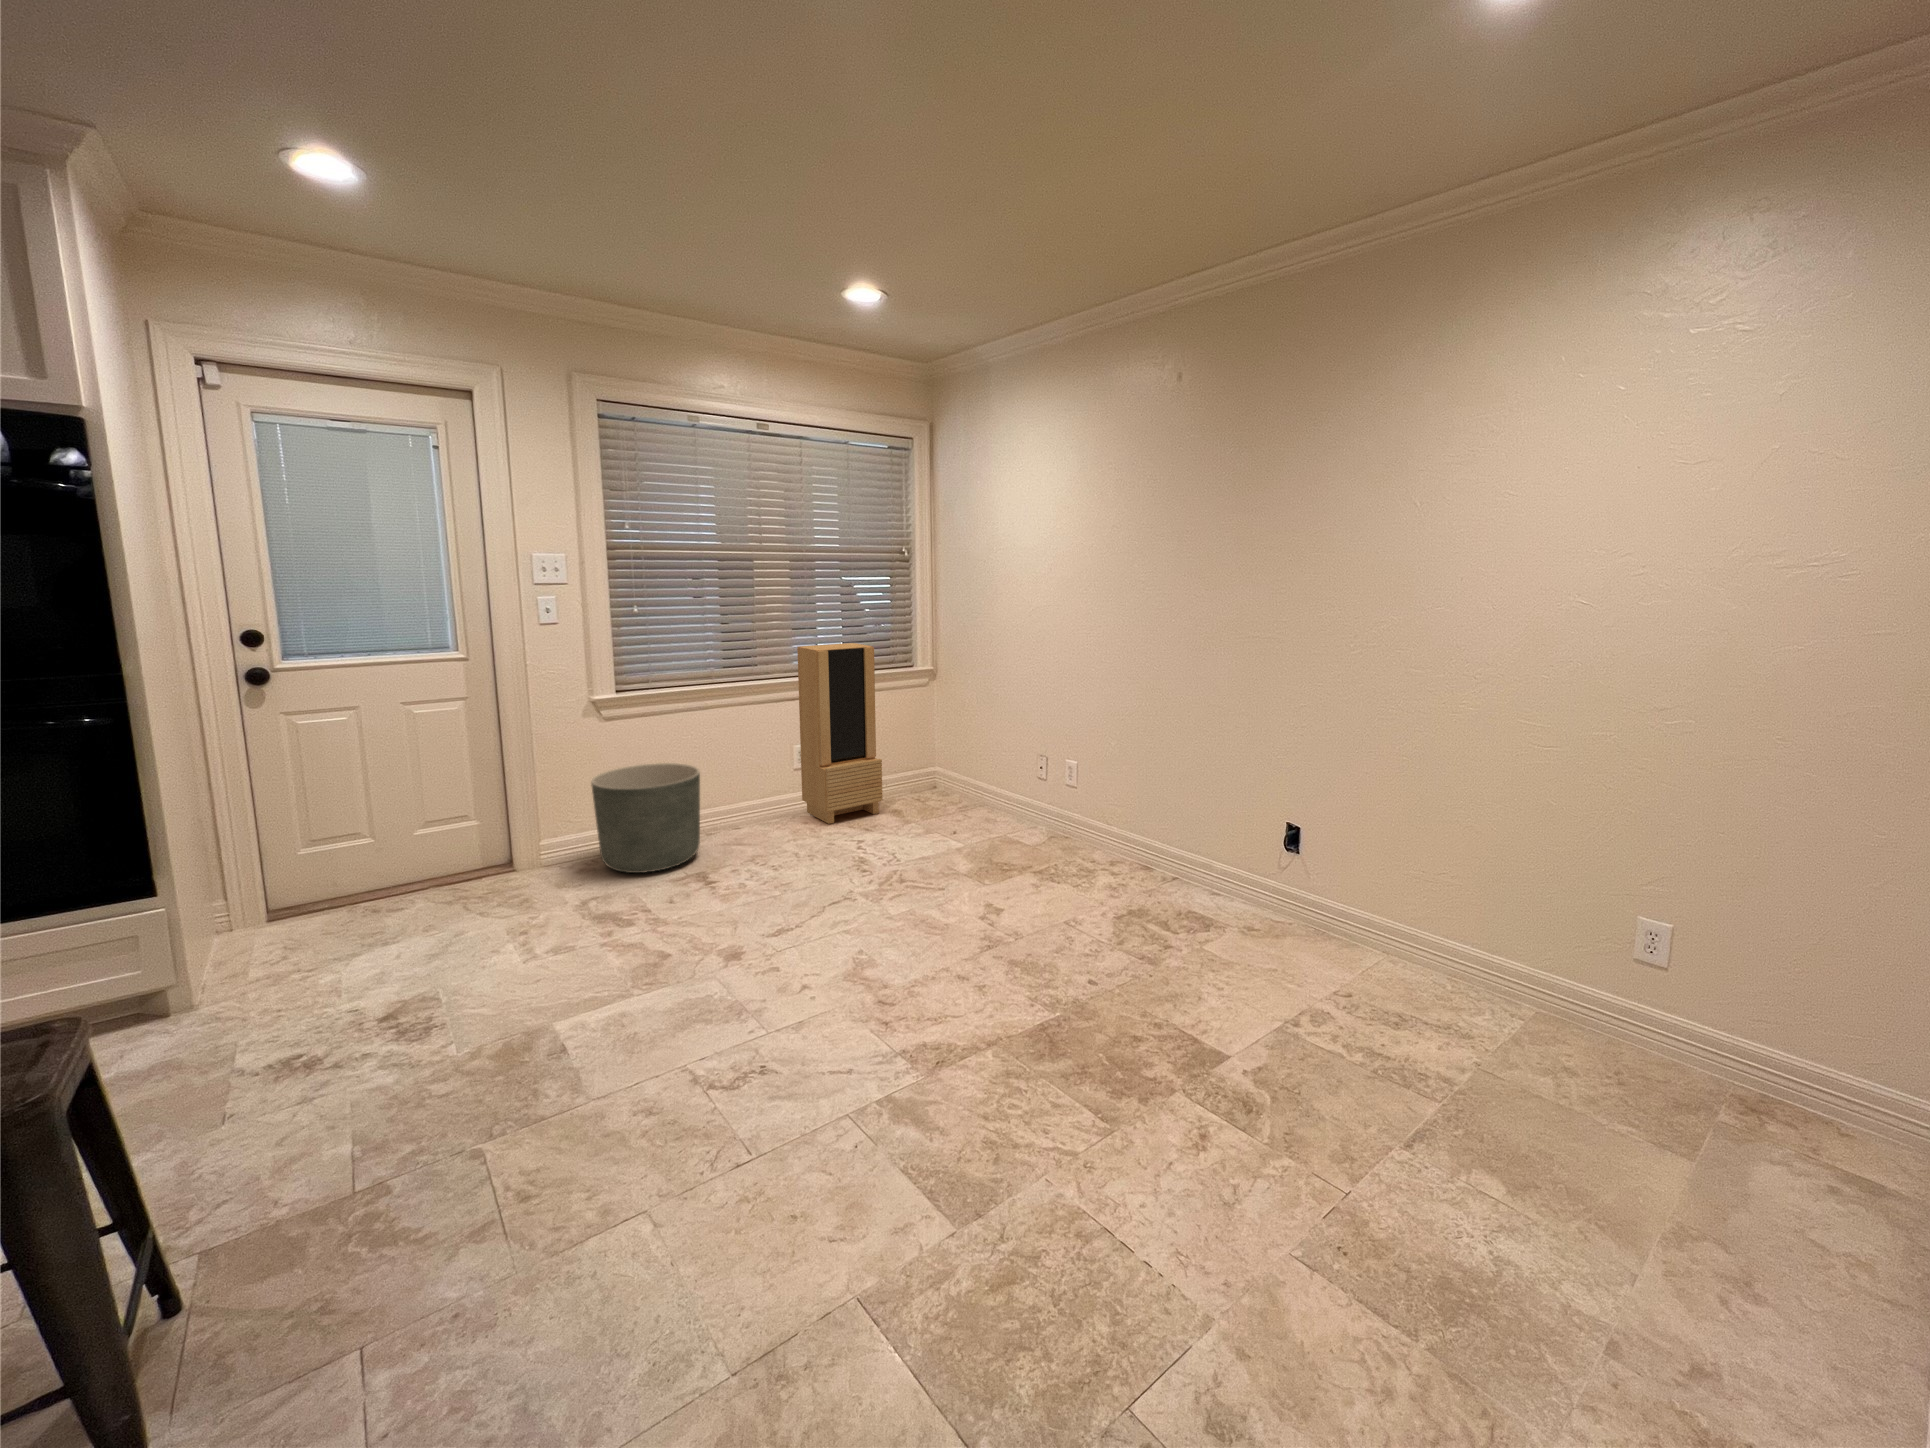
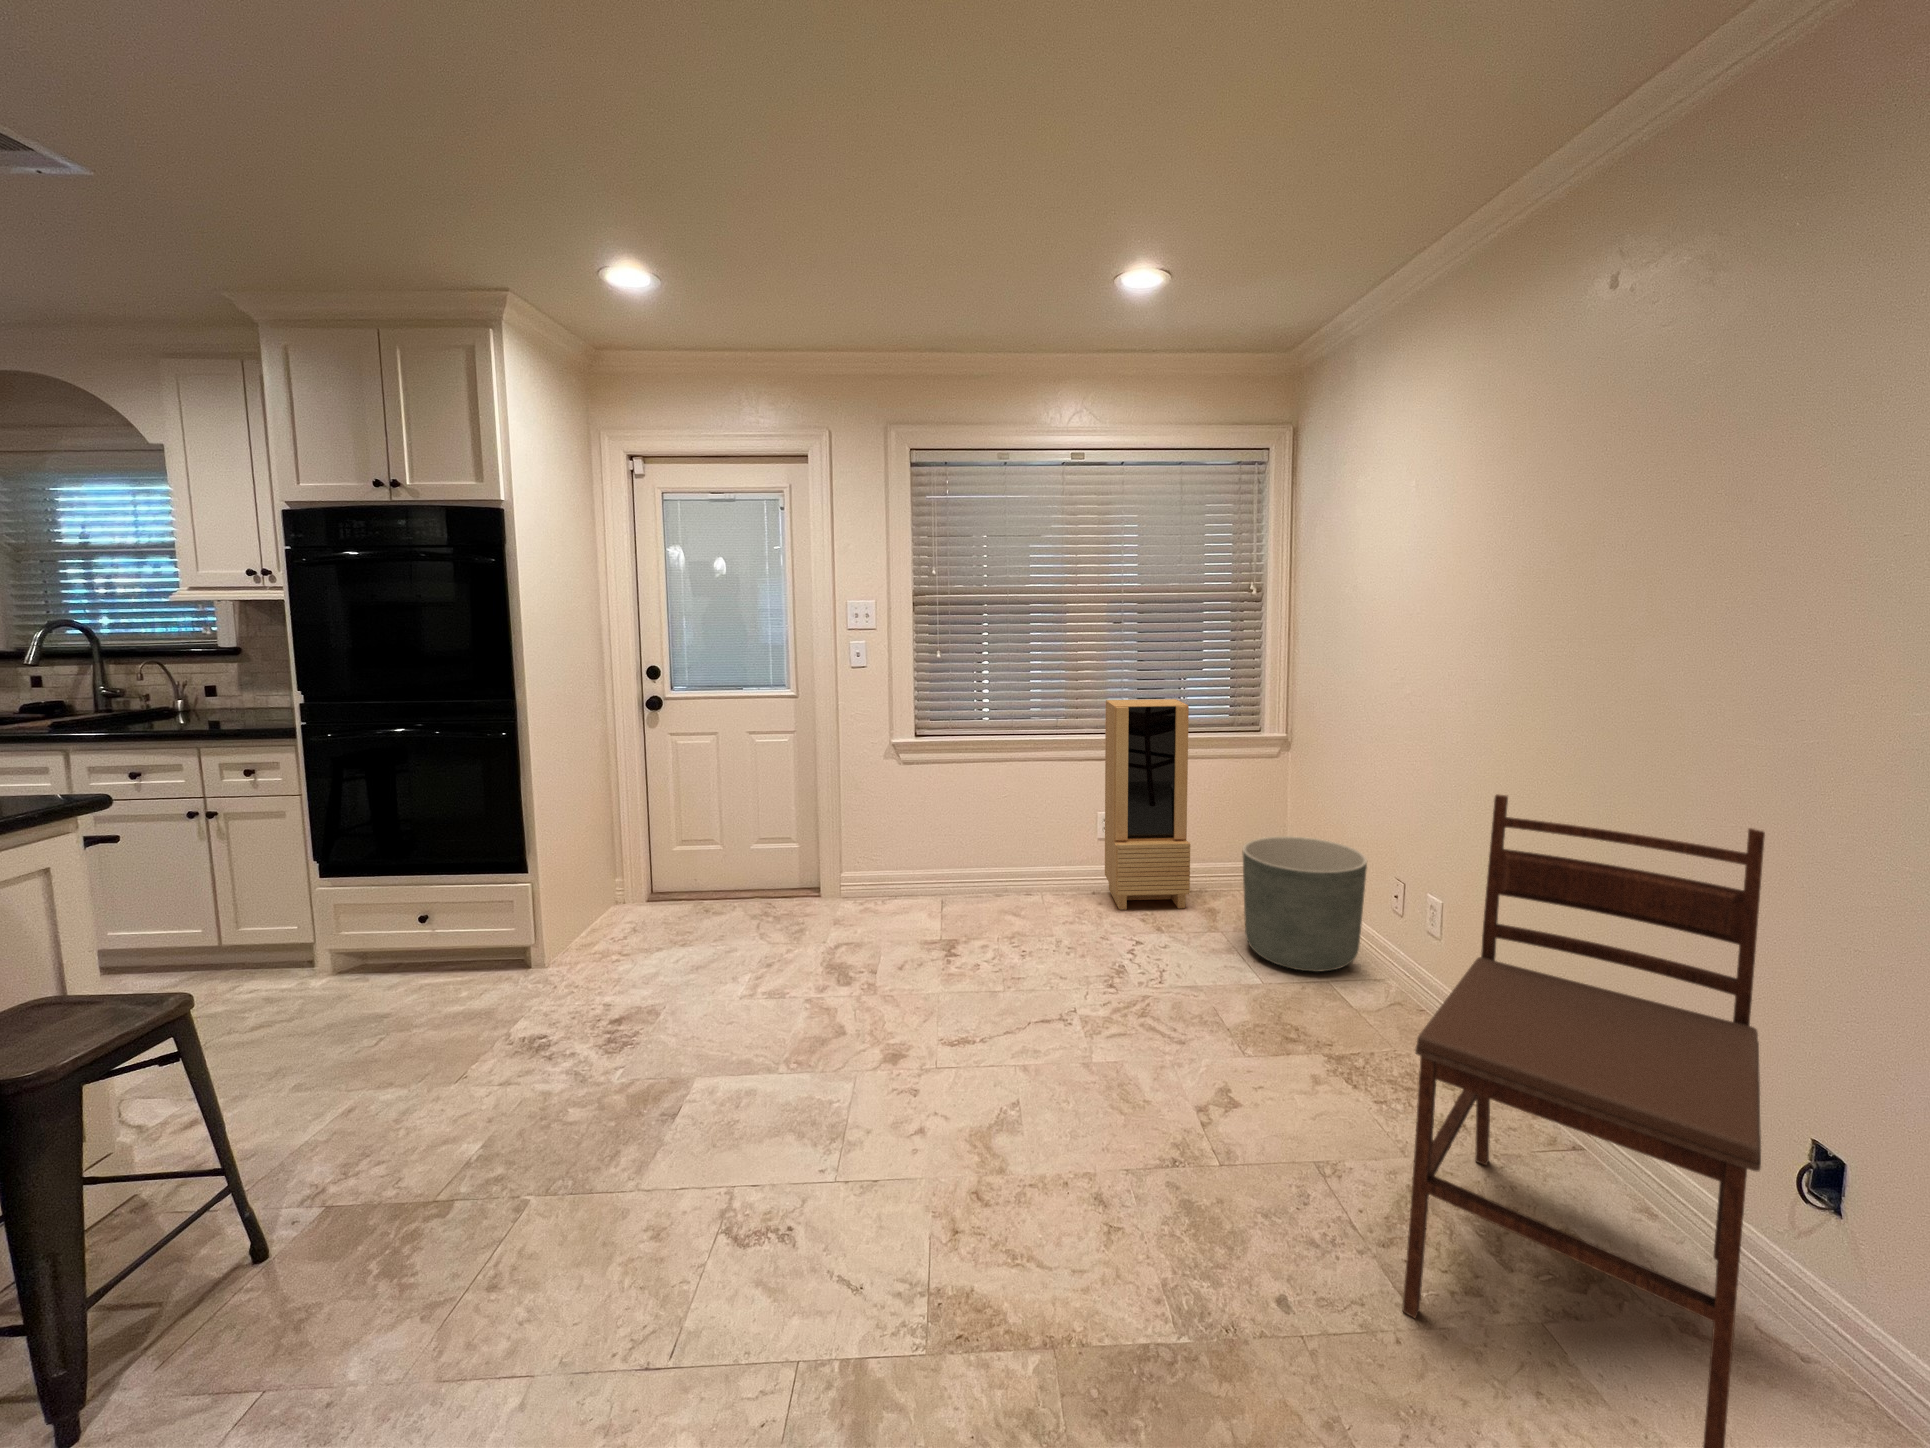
dining chair: none [1136,677,1288,971] -> present [1402,794,1765,1448]
planter: present [591,763,700,873] -> present [1243,836,1367,972]

